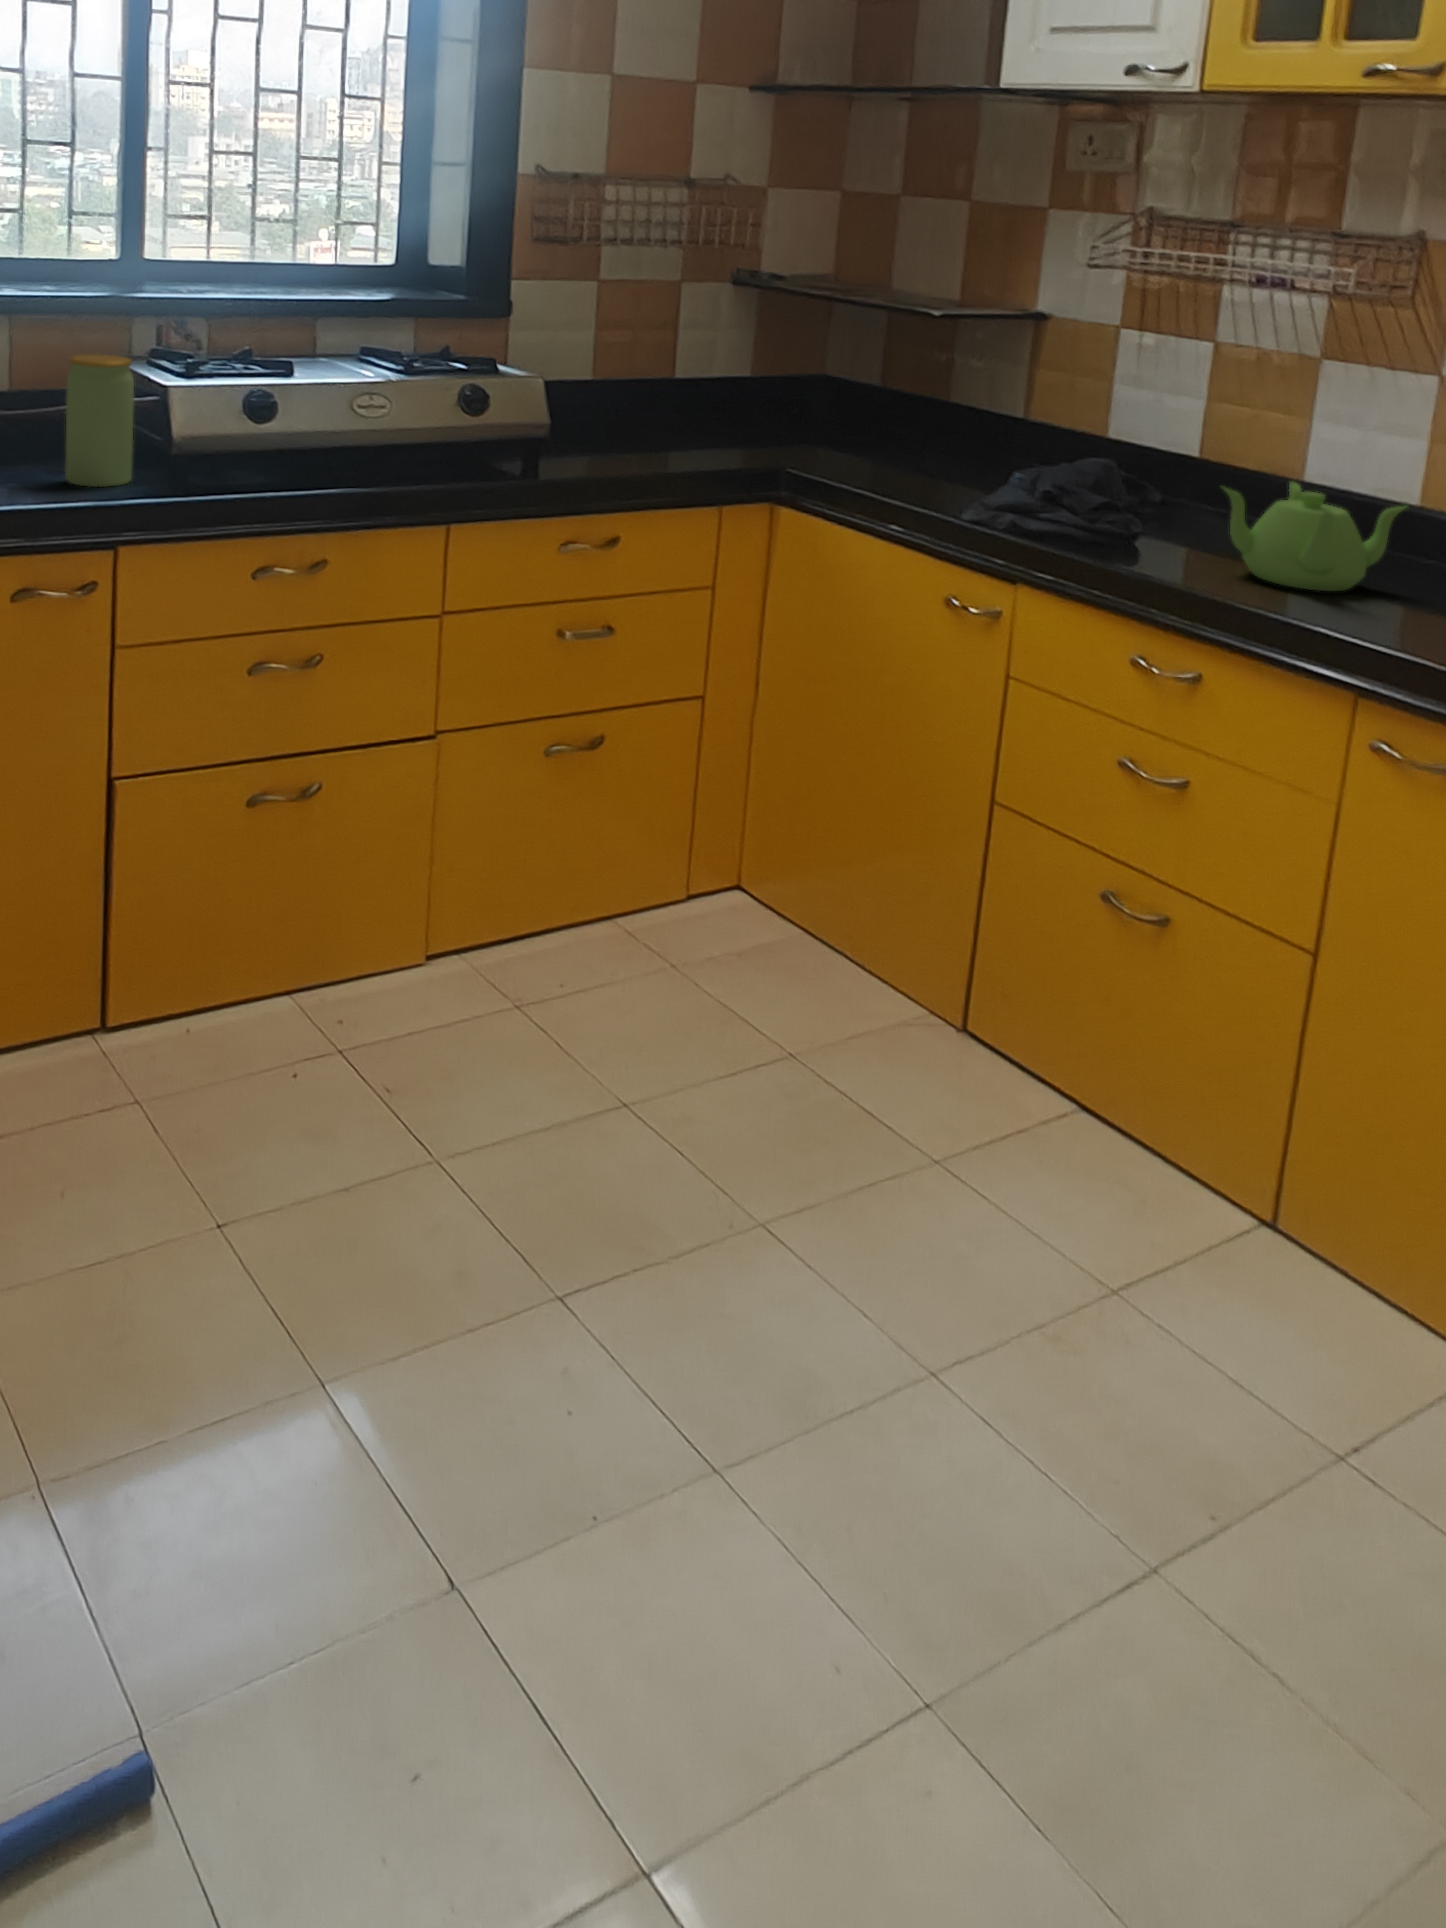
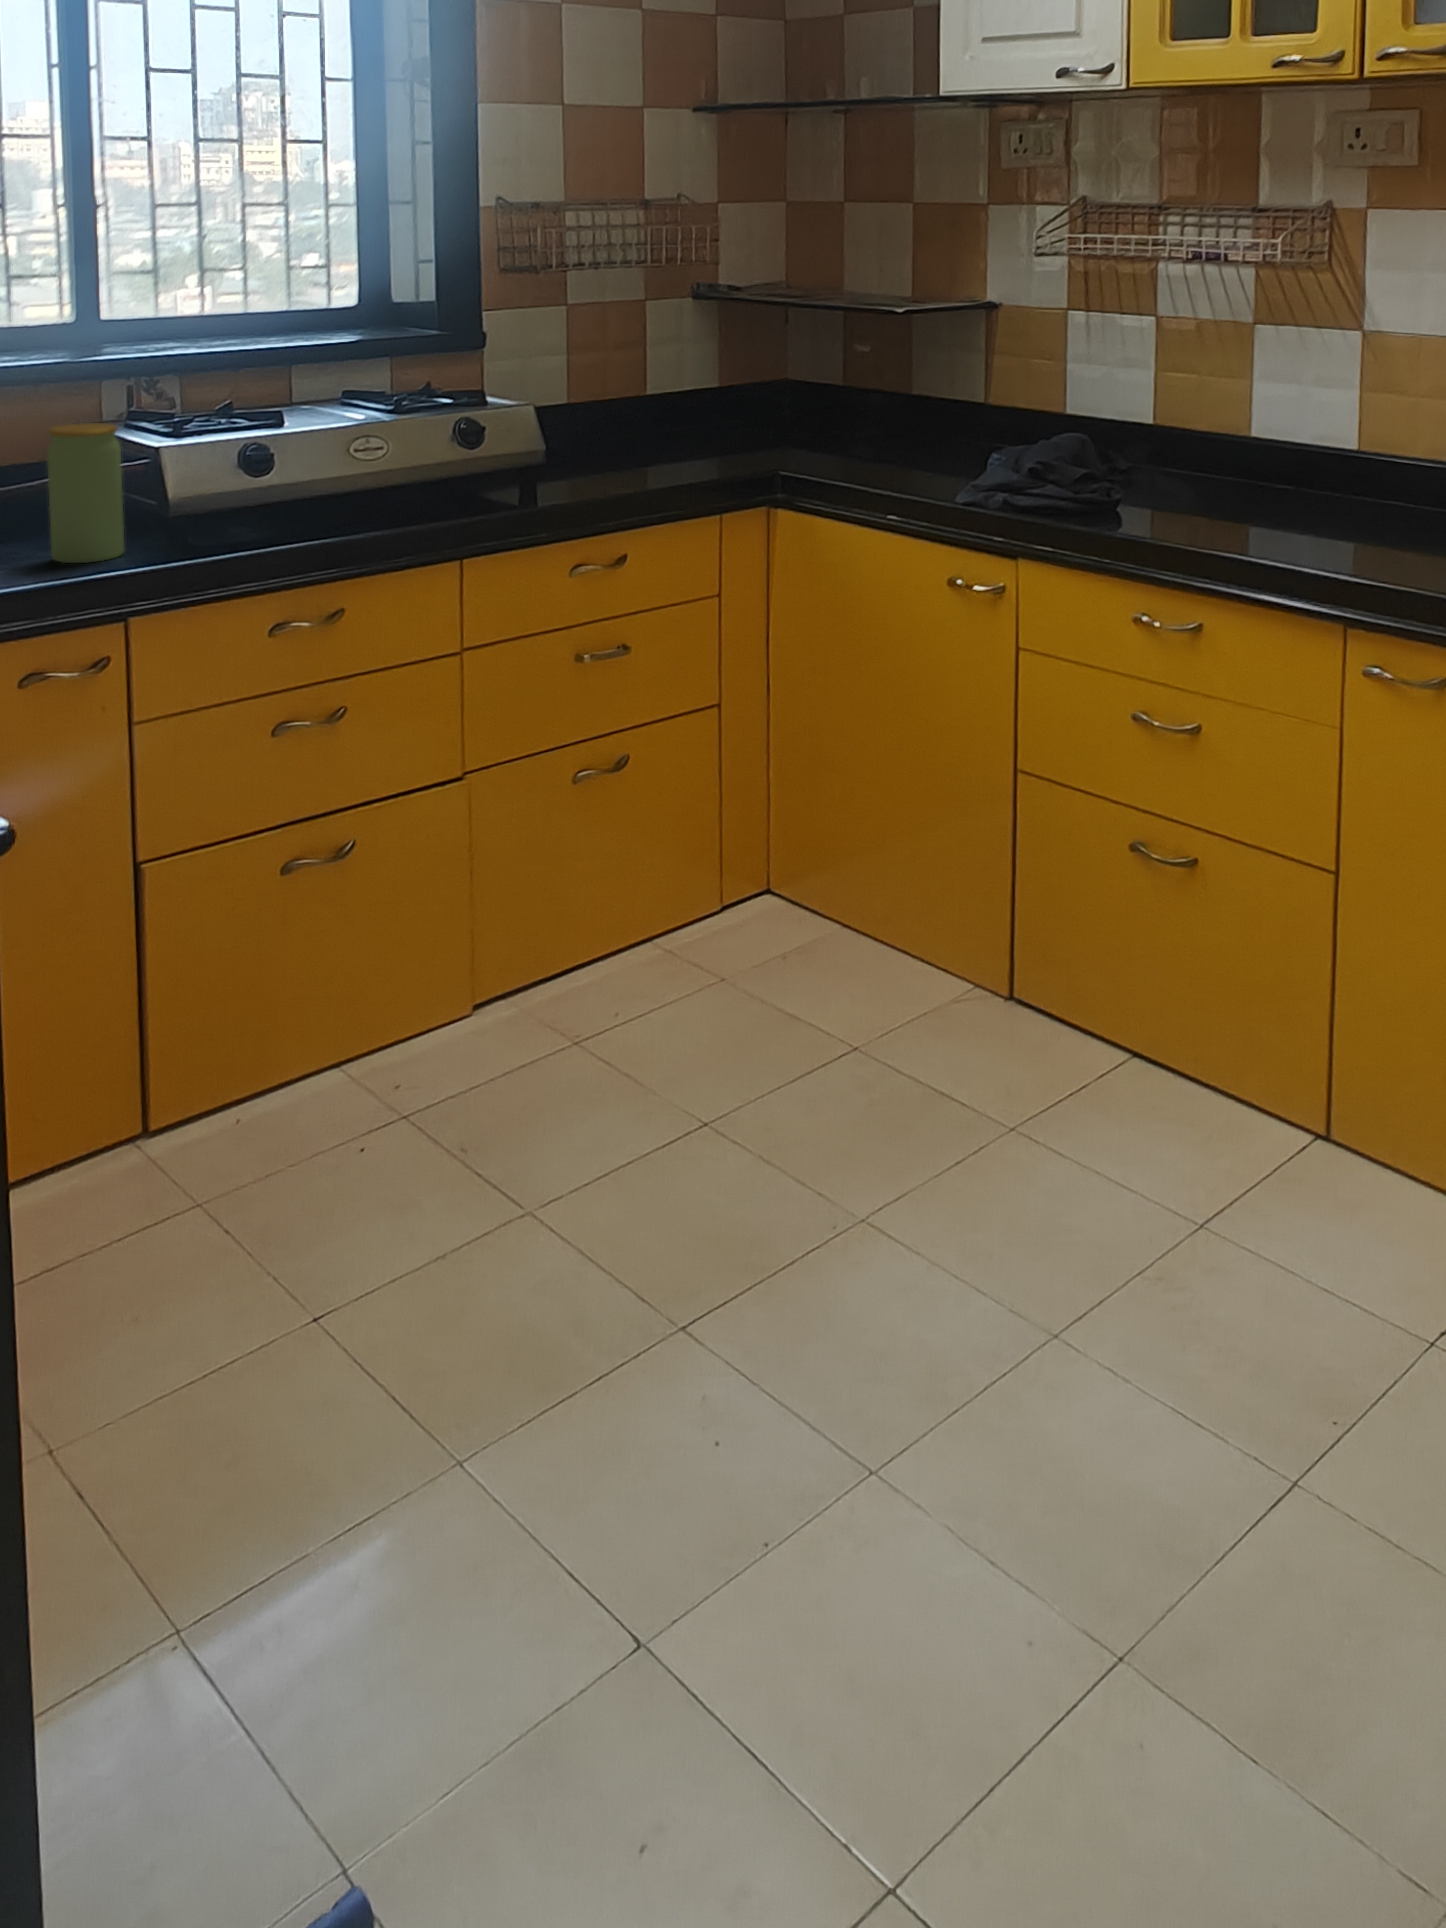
teapot: present [1223,482,1406,591] -> none [1194,437,1358,534]

